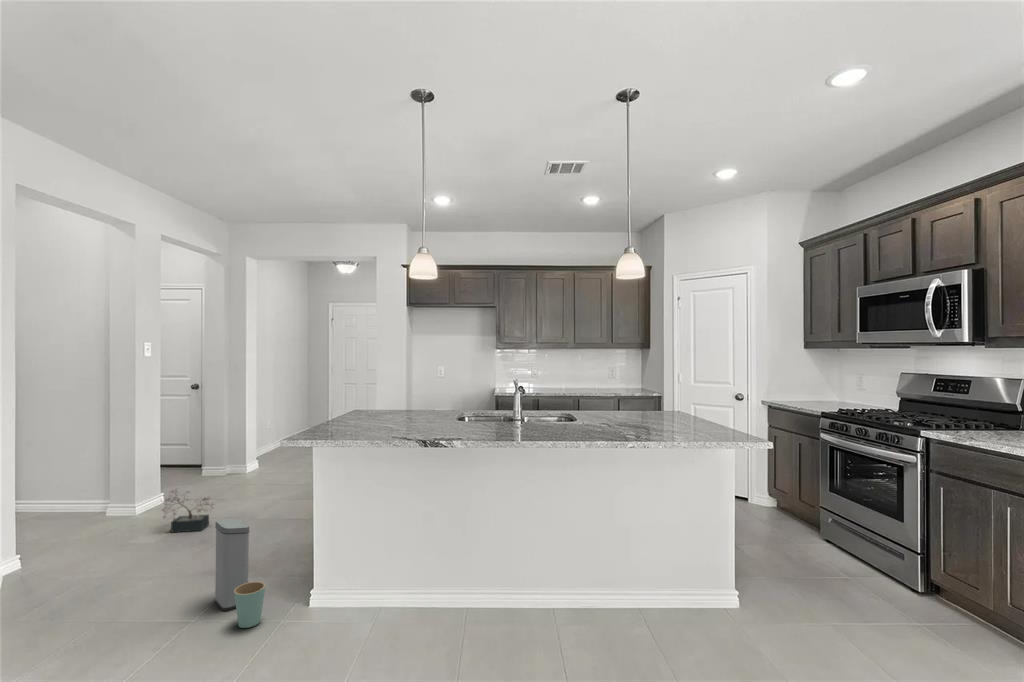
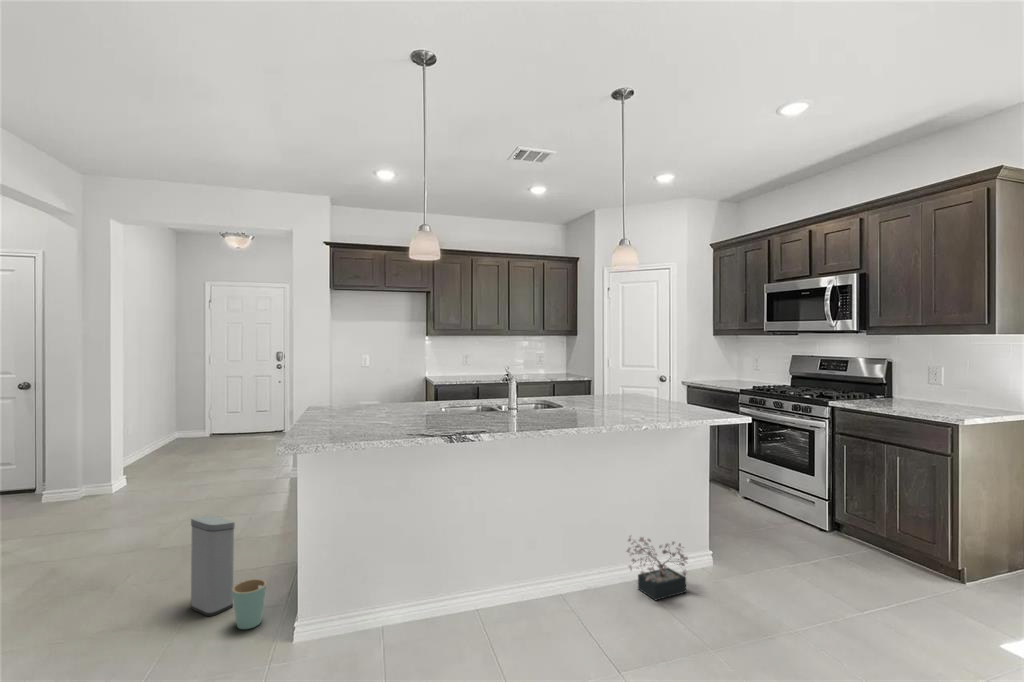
decorative plant: present [162,489,213,532] -> present [627,536,688,600]

